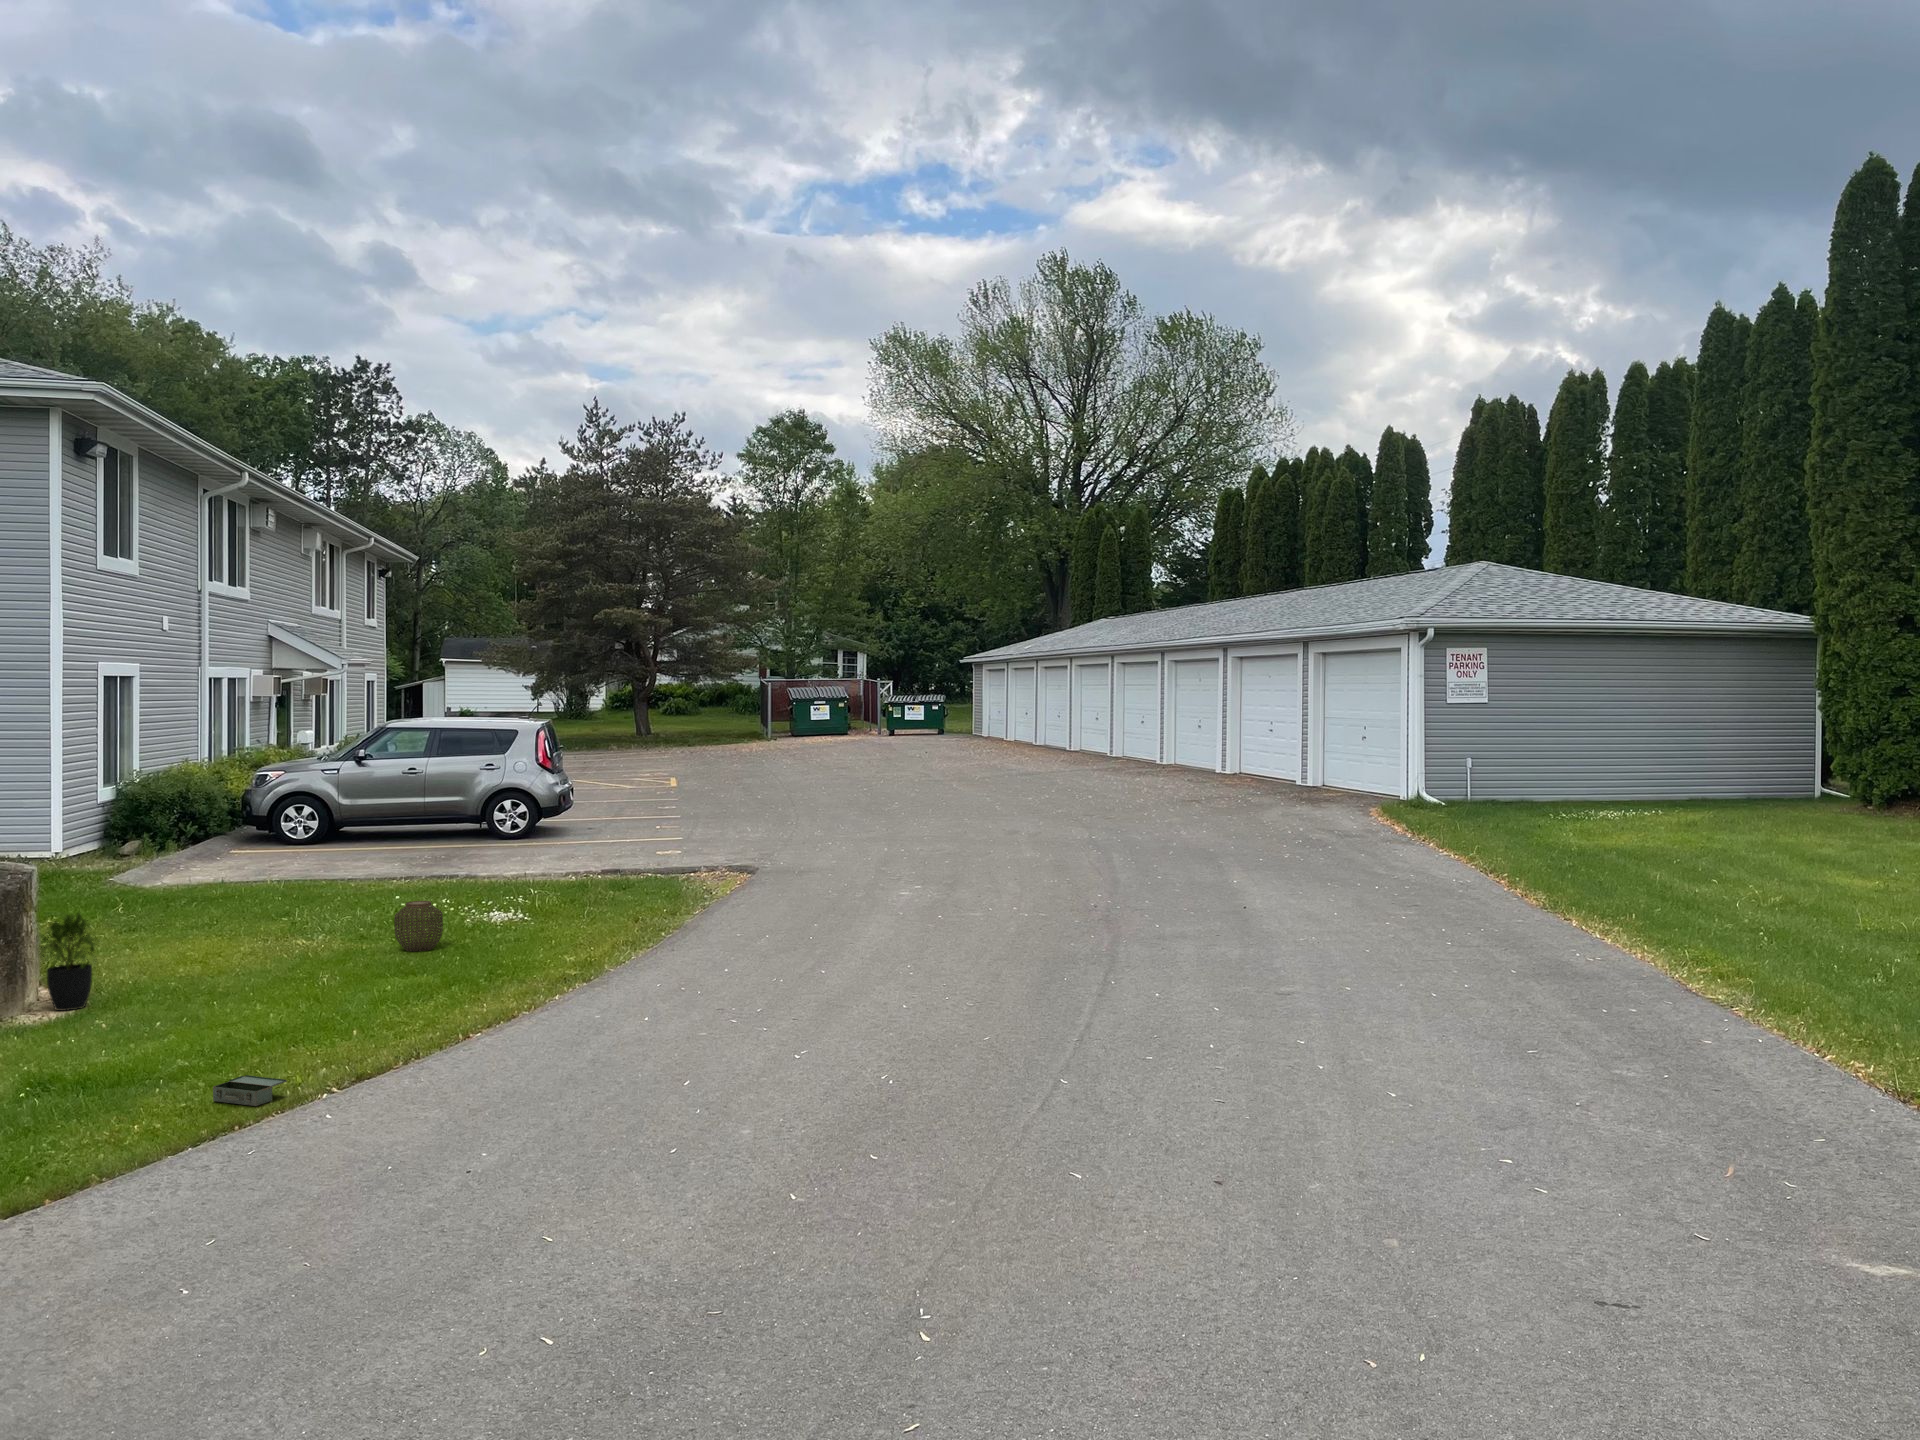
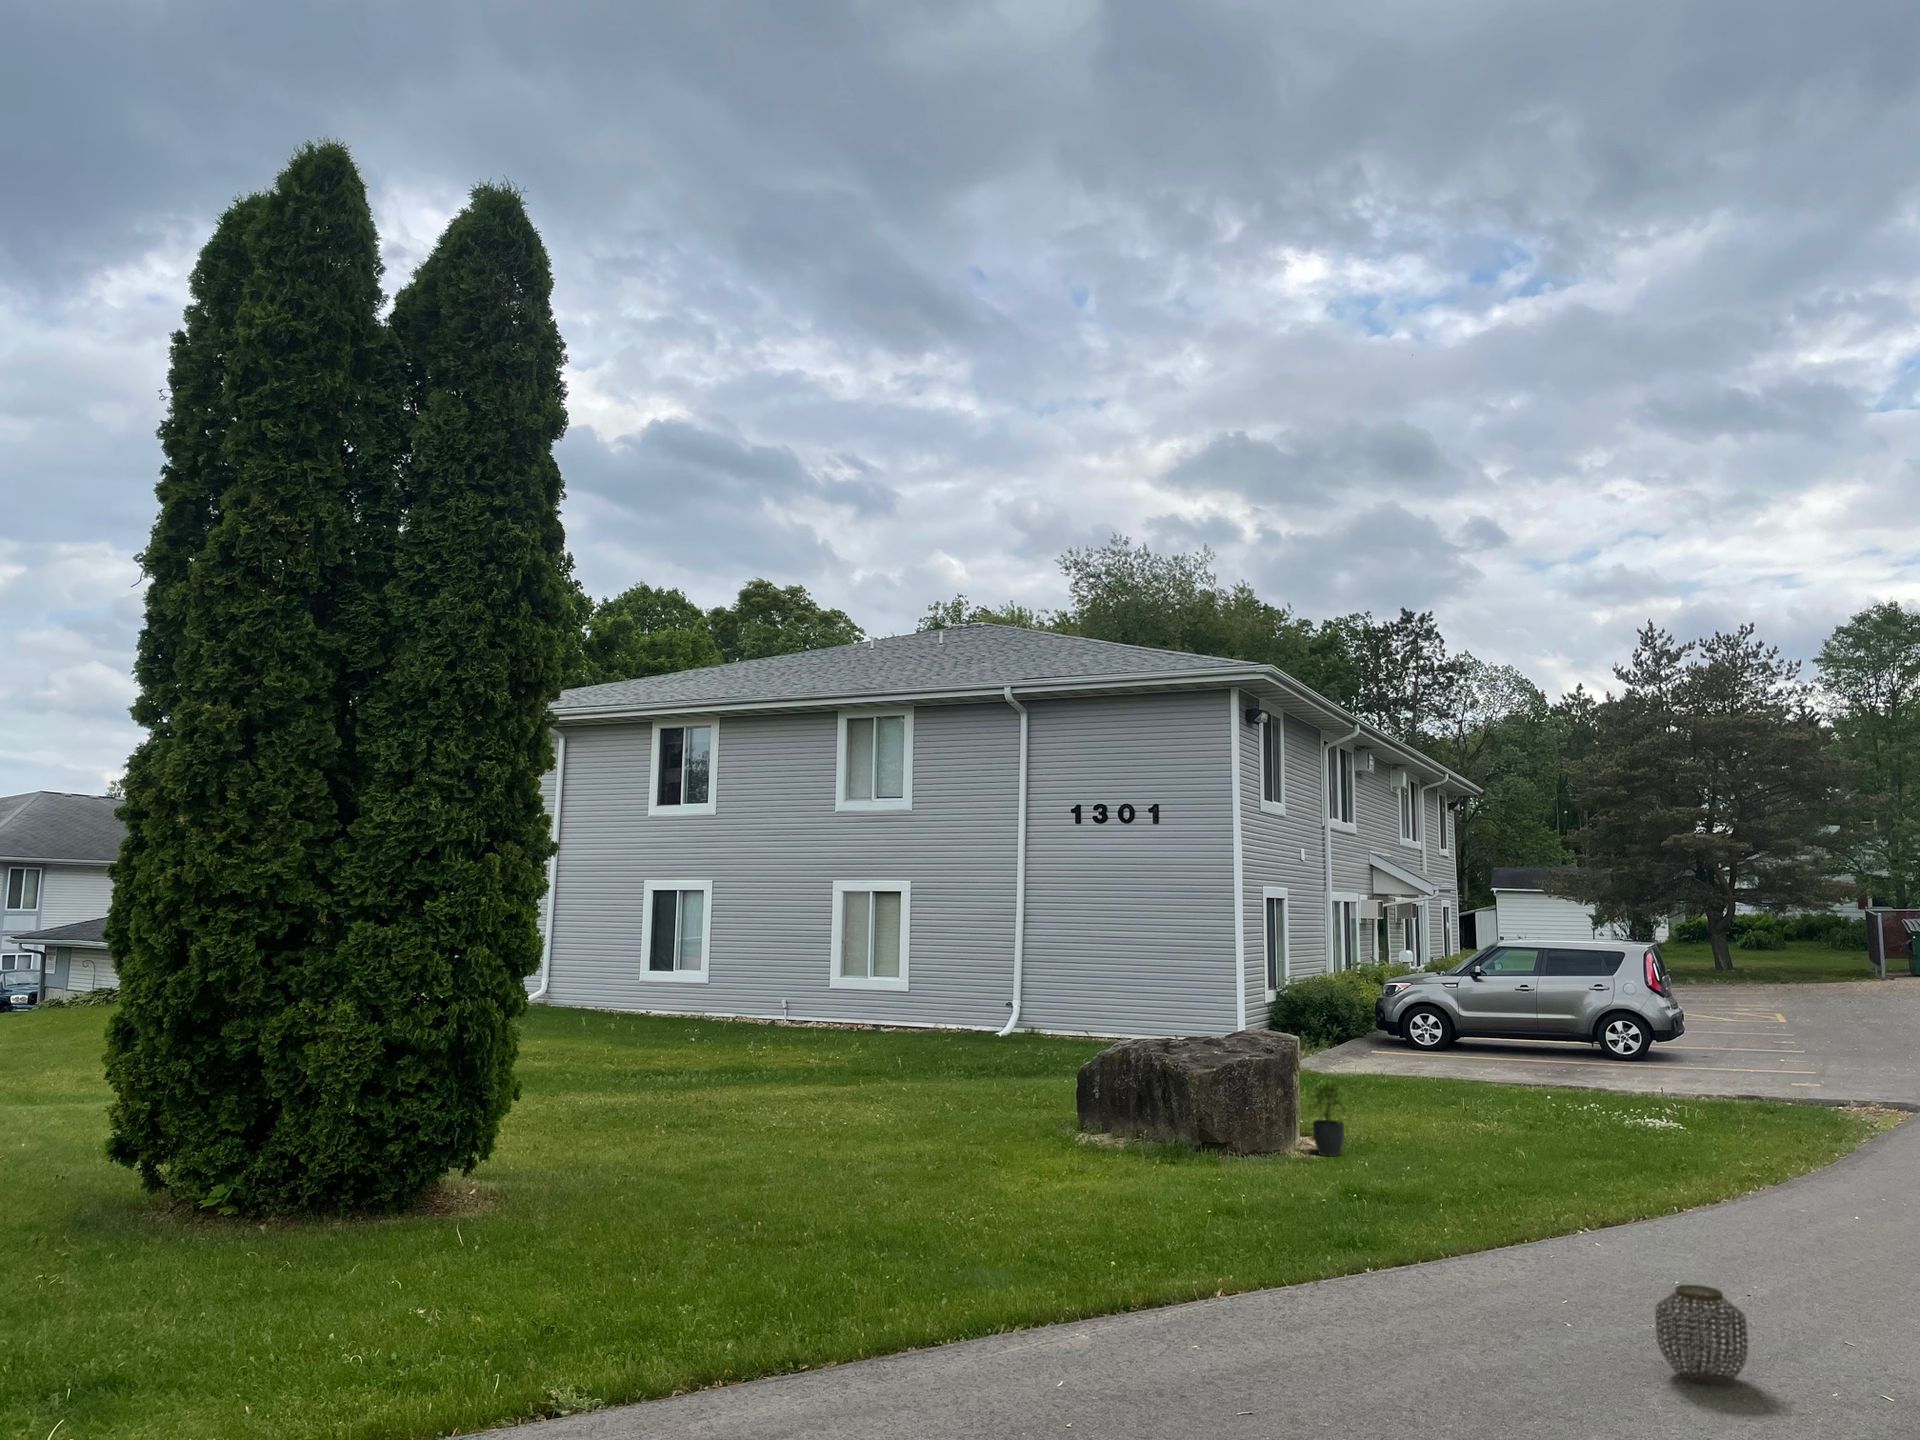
woven basket: present [394,901,443,951] -> present [1655,1285,1748,1385]
toolbox: present [213,1075,287,1106] -> none [1483,1216,1541,1240]

